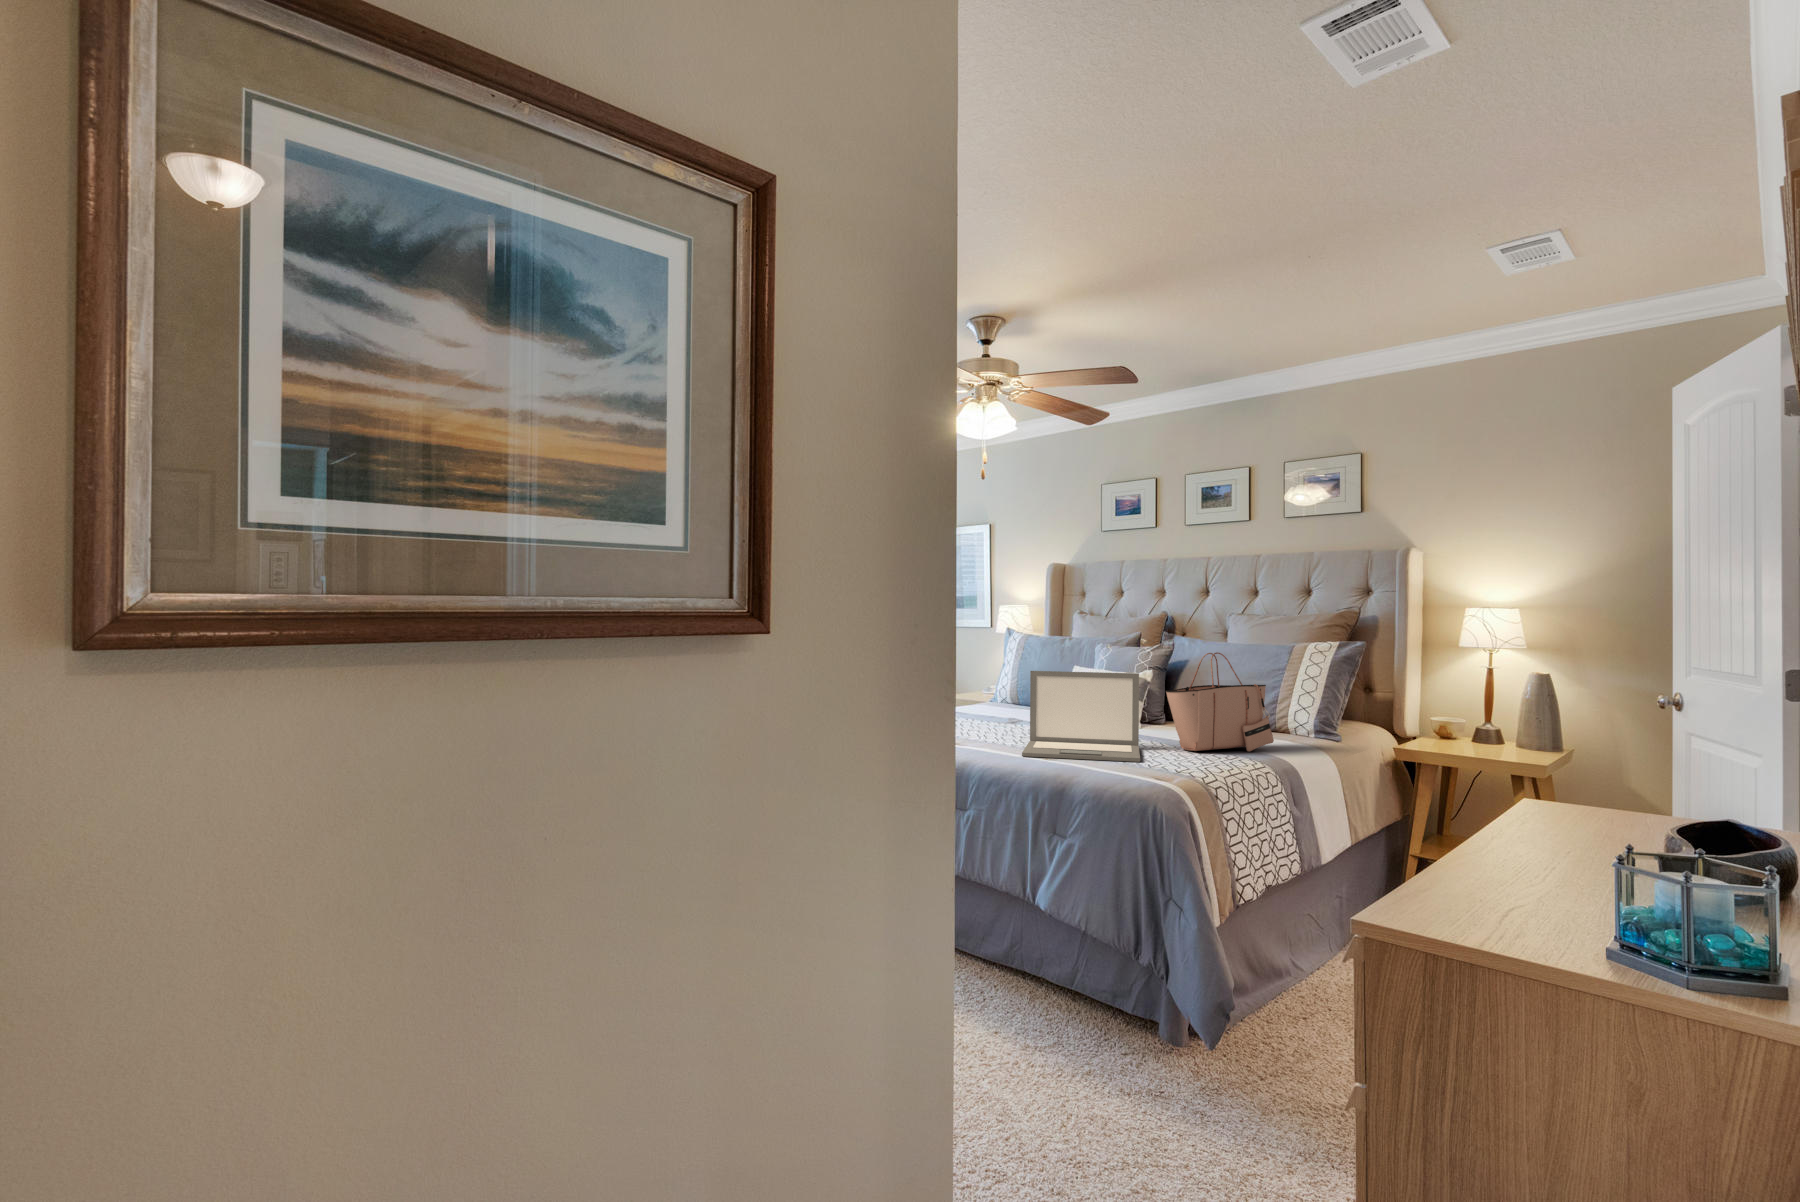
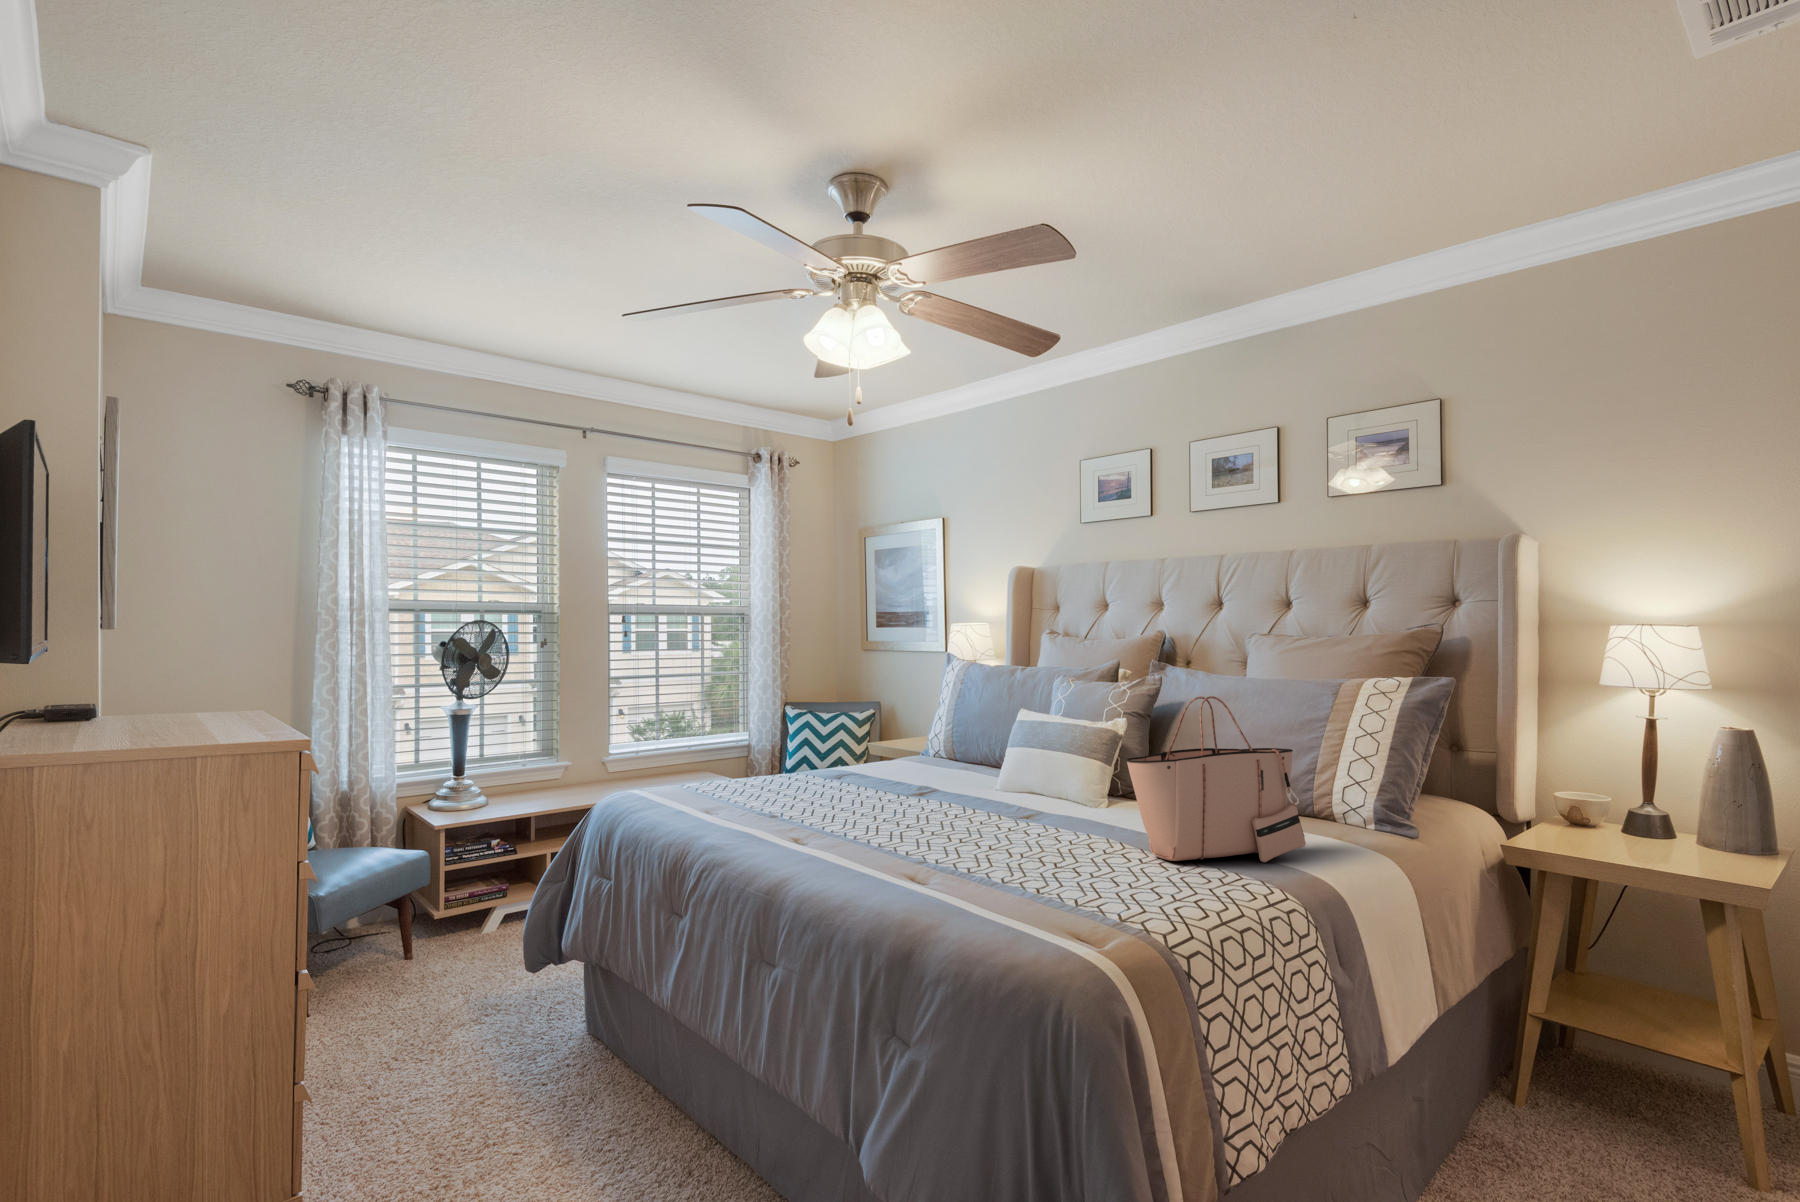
laptop: present [1022,671,1140,762] -> none [875,724,1082,887]

